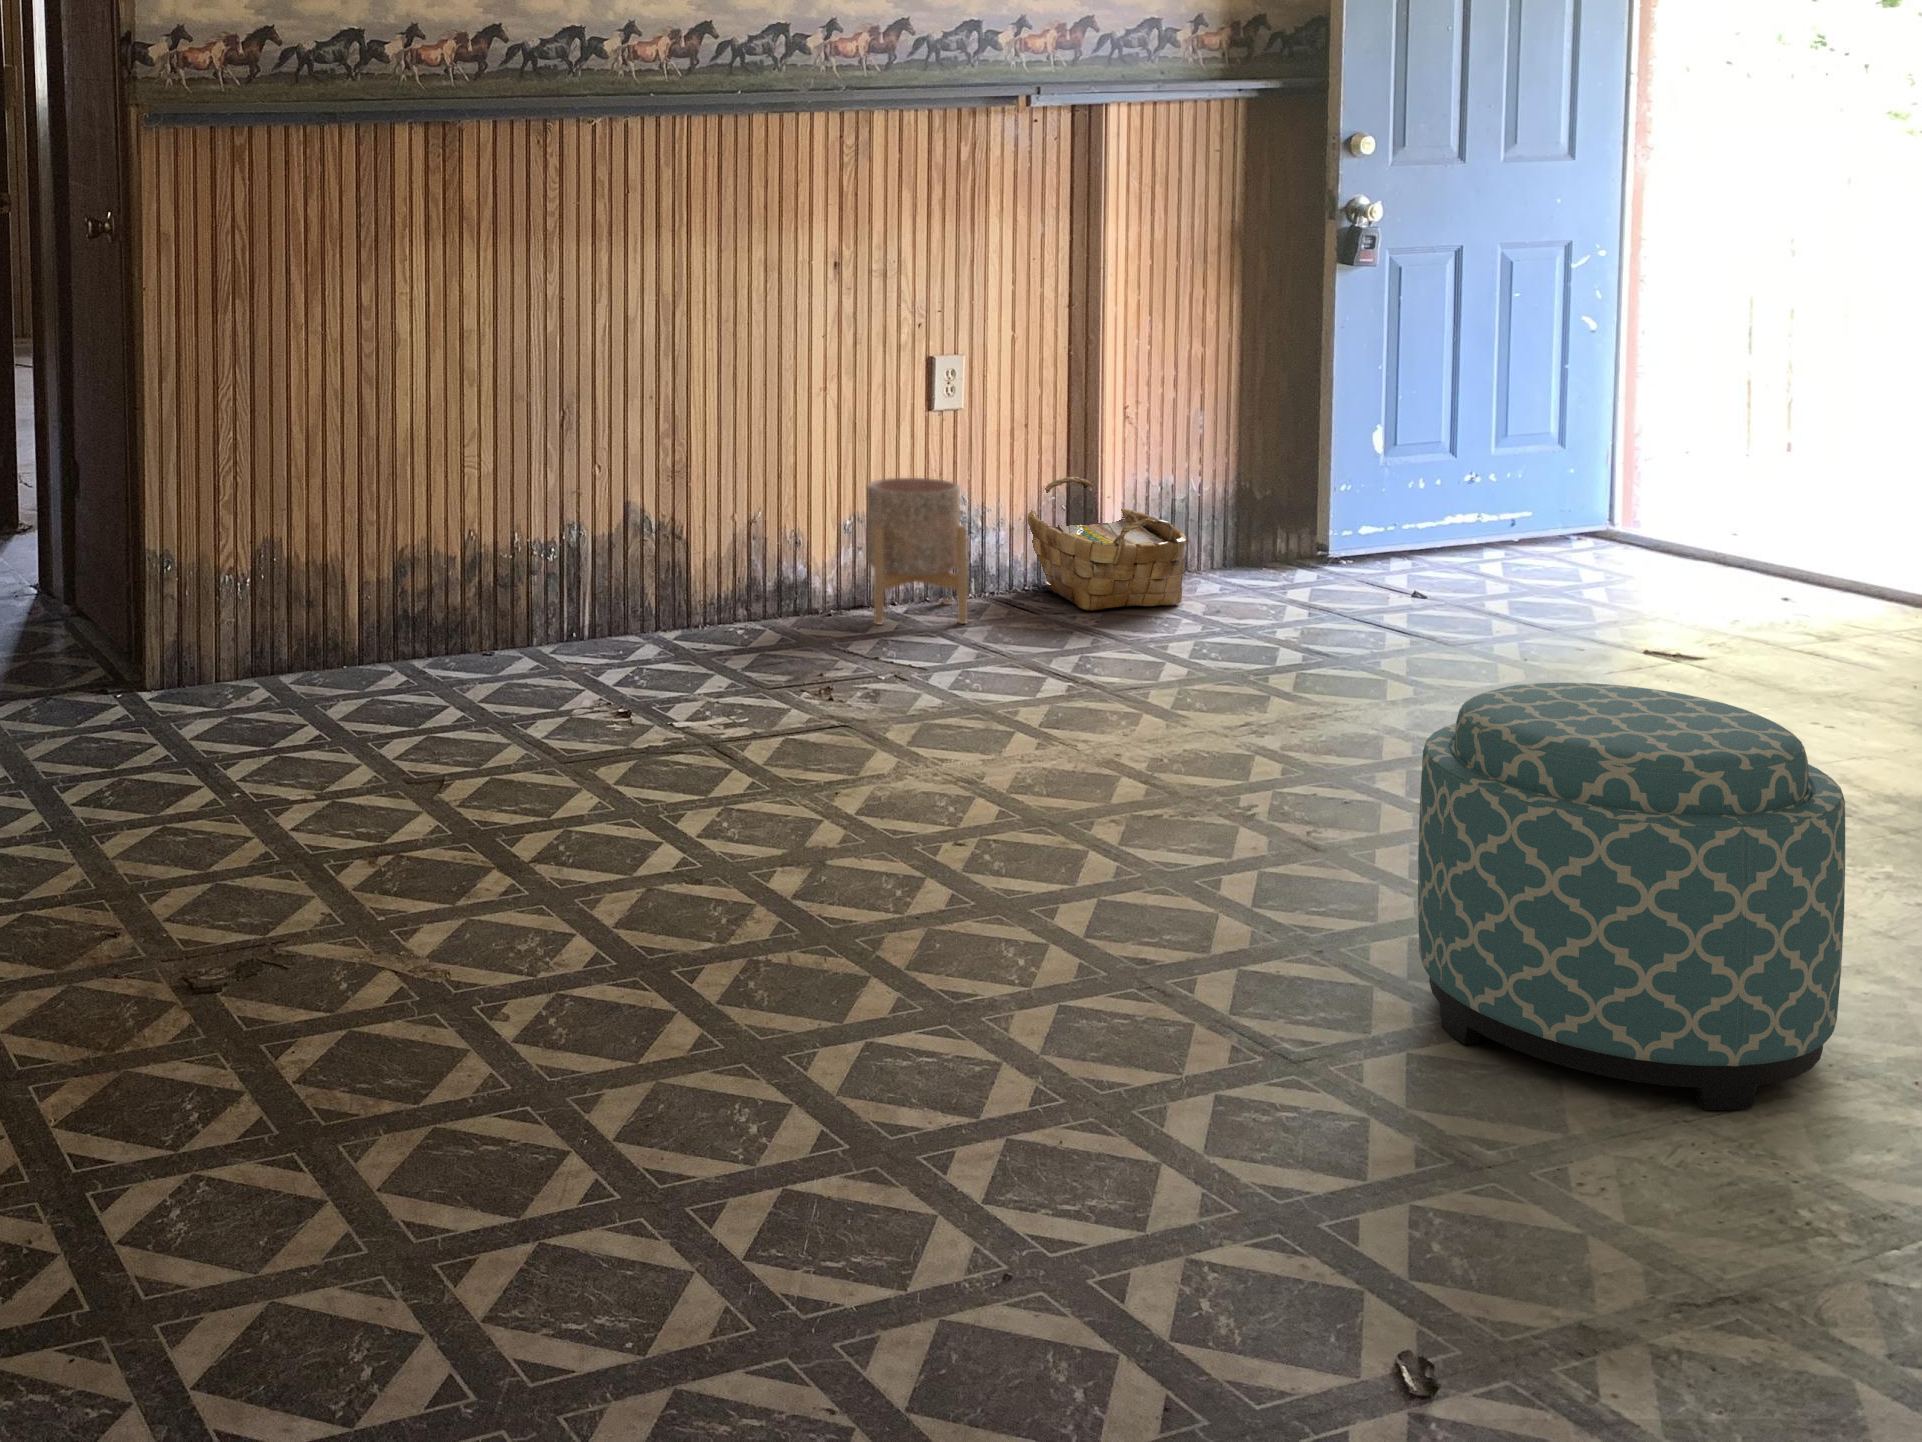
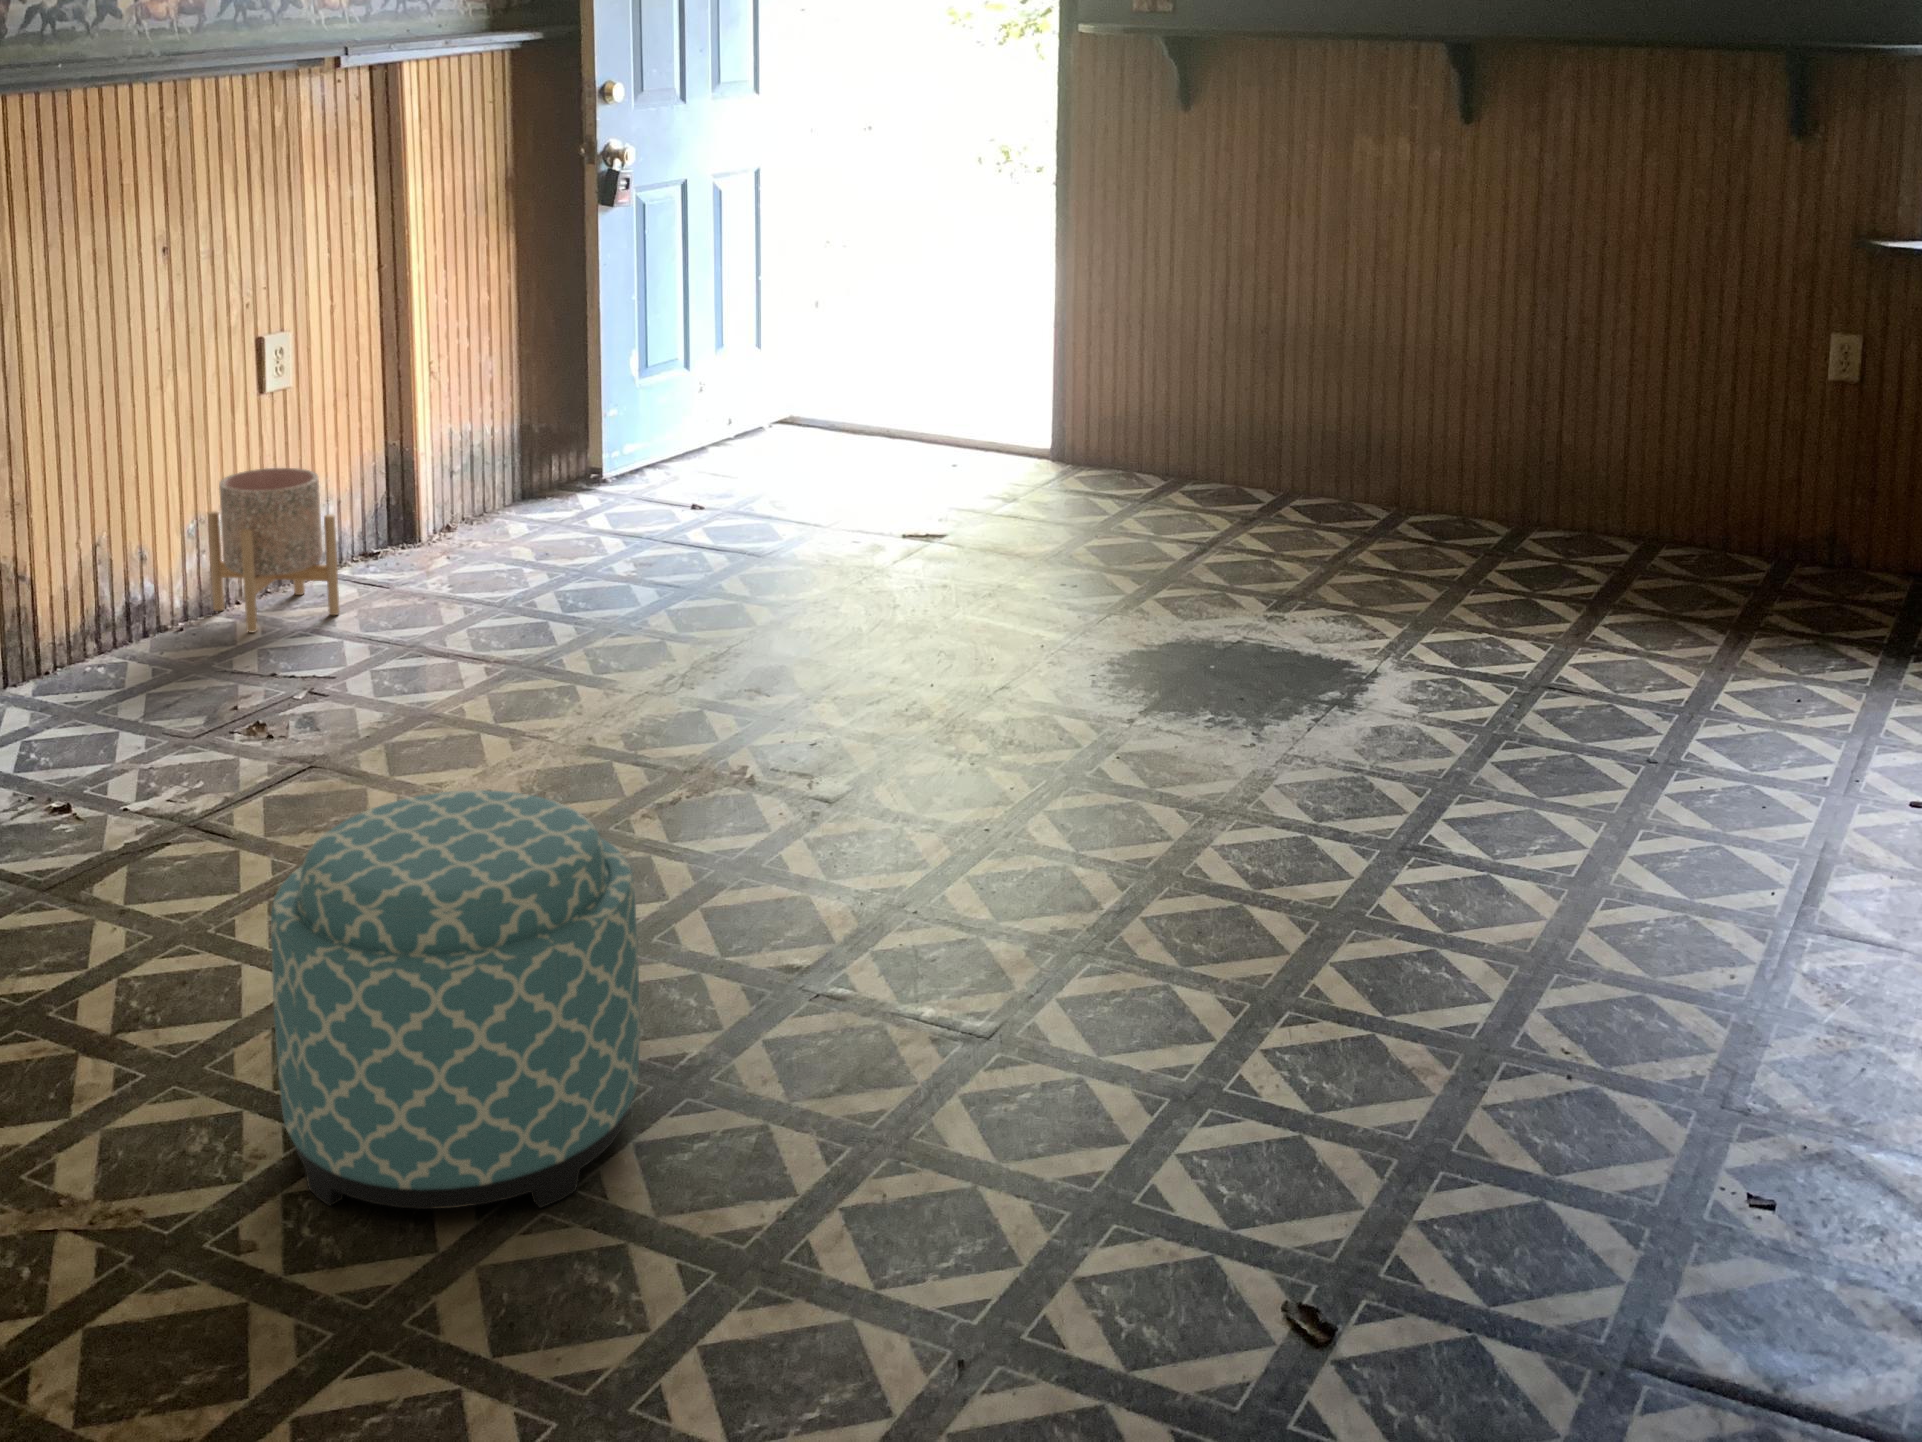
woven basket: present [1027,477,1187,611] -> none [361,441,521,578]
ottoman: present [1418,683,1845,1110] -> present [271,790,640,1209]

